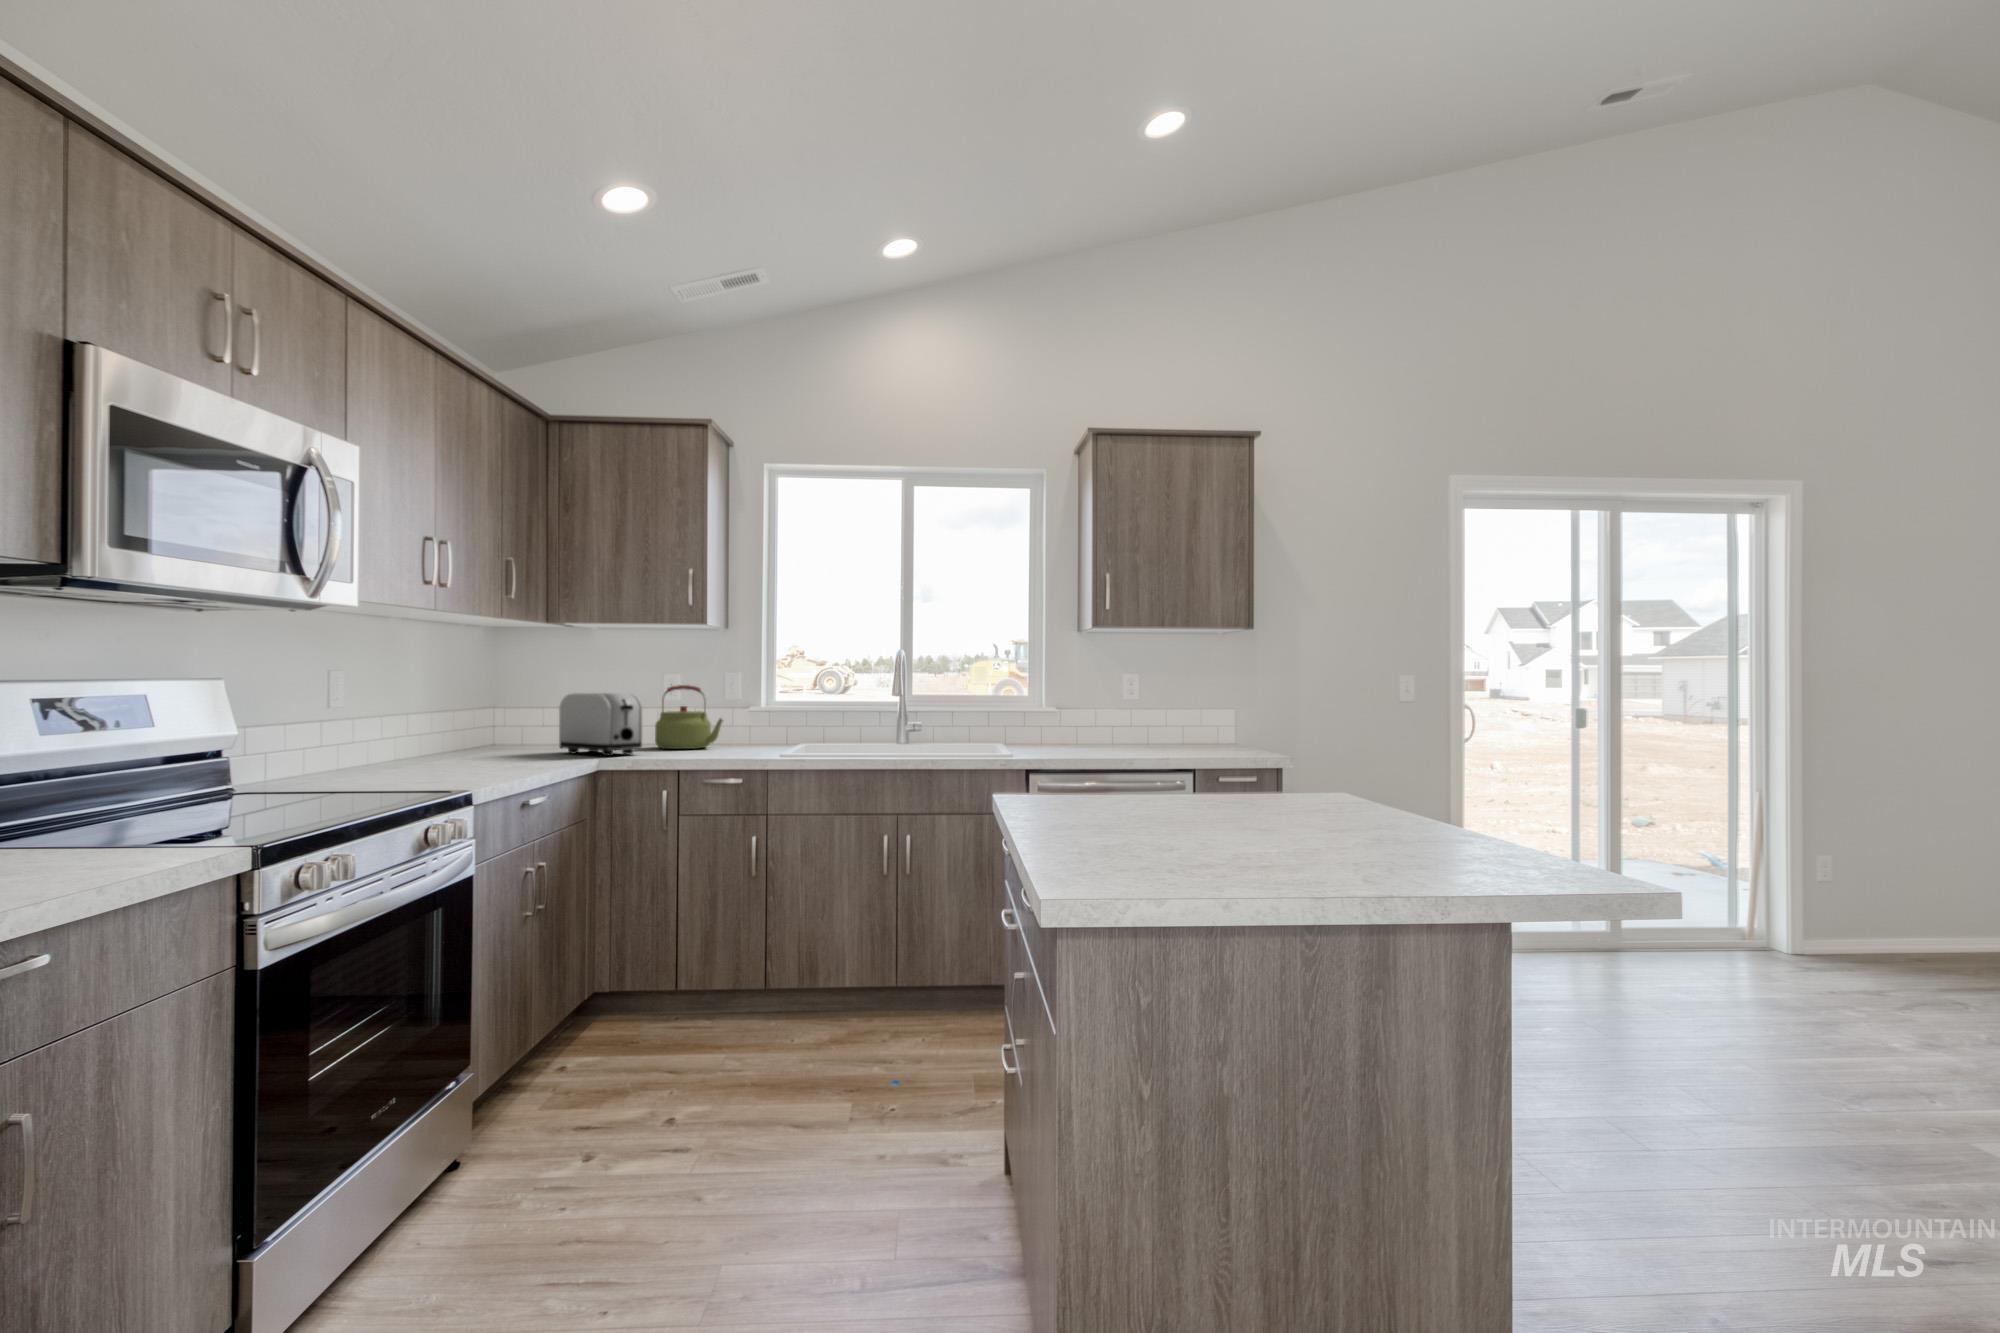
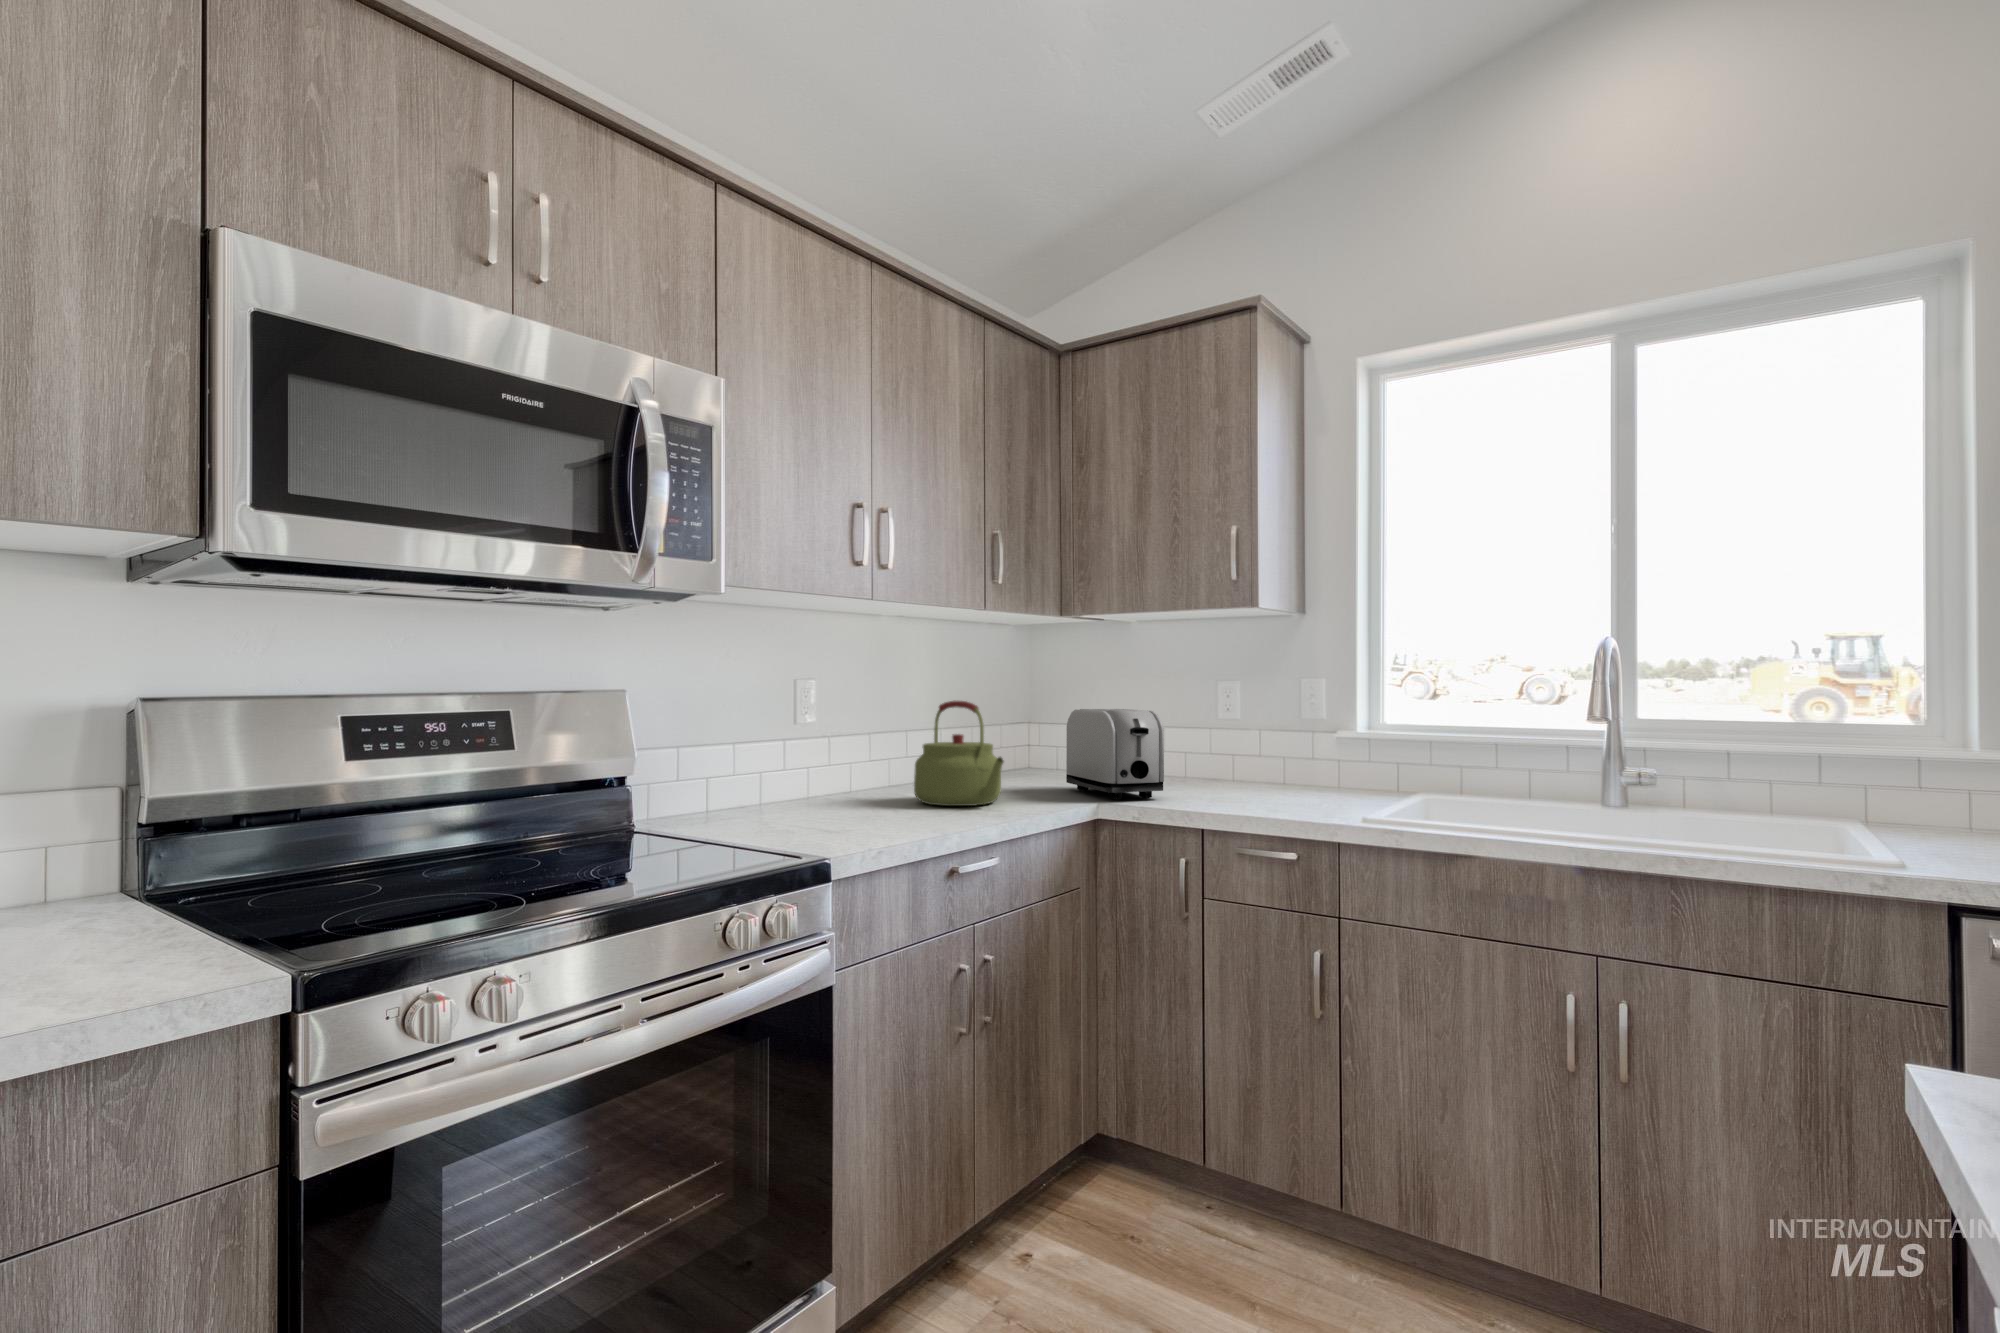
kettle: present [655,685,723,749] -> present [914,701,1004,806]

